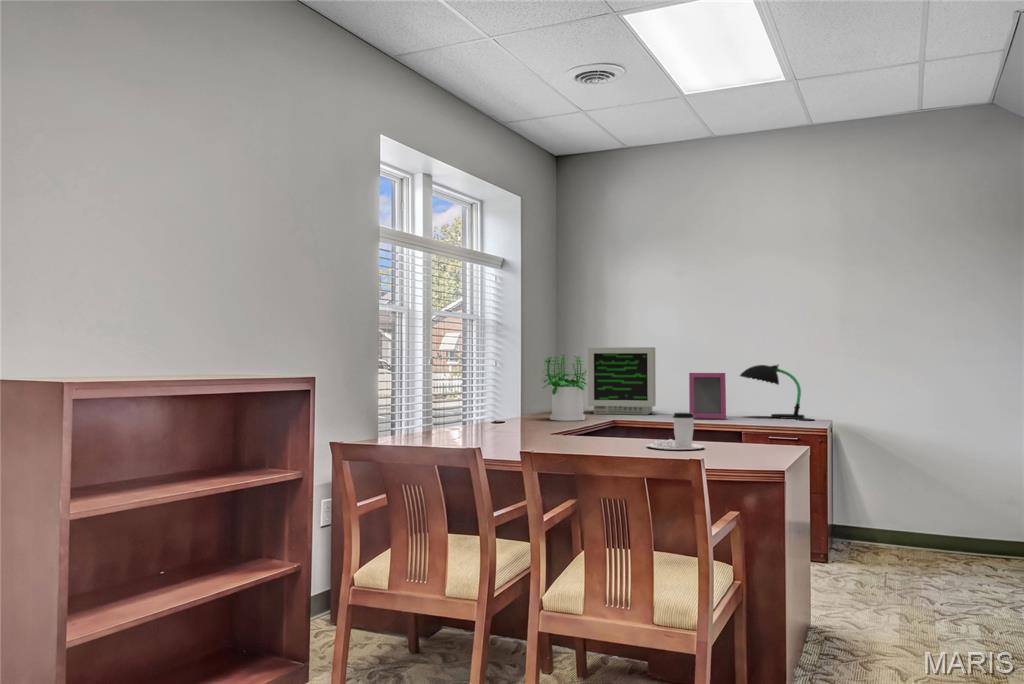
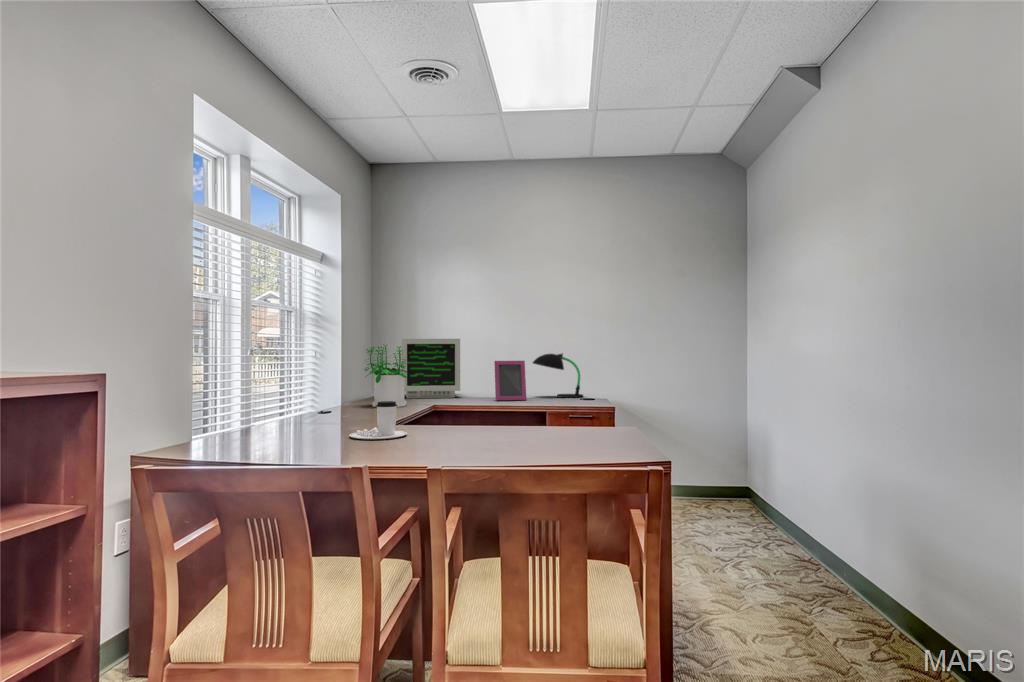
coffee cup: present [647,413,705,450] -> present [349,401,407,439]

